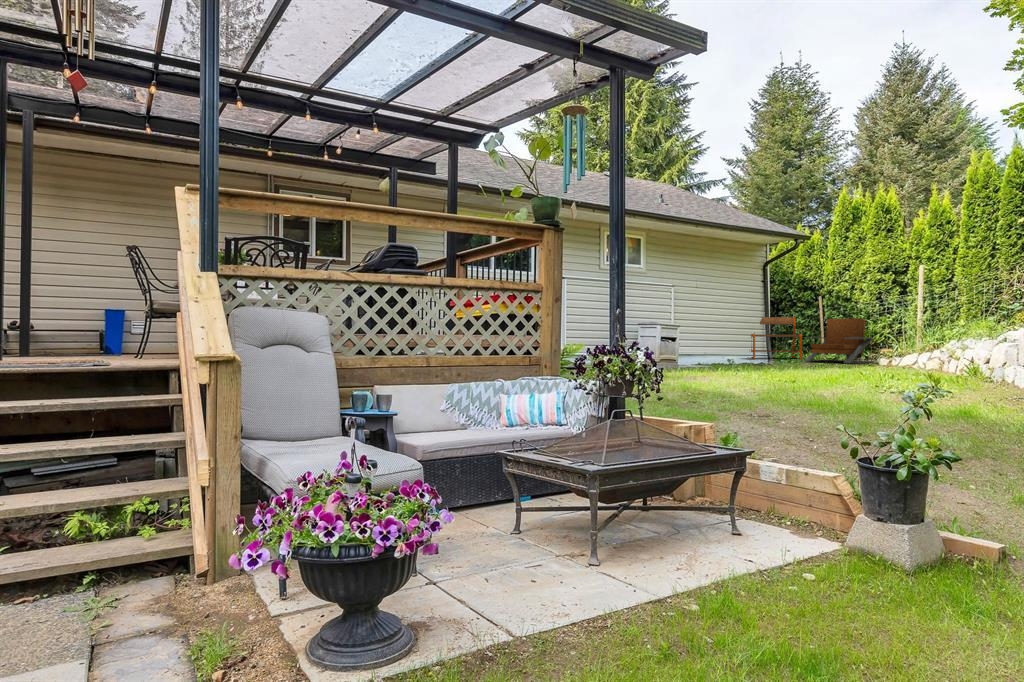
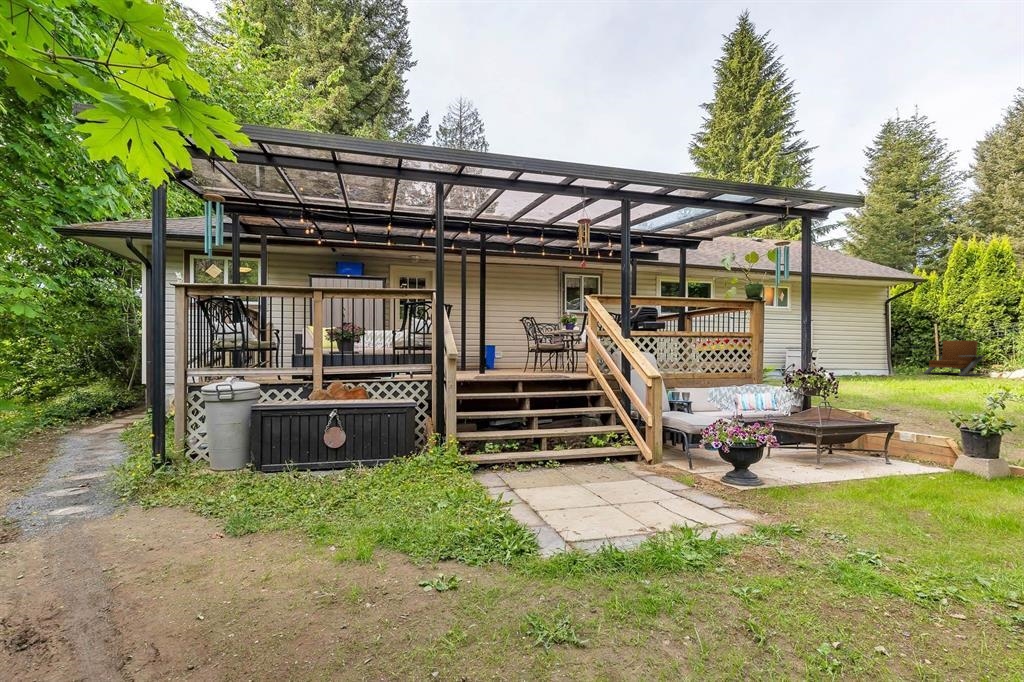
bench: present [751,317,802,359] -> none [875,338,921,372]

